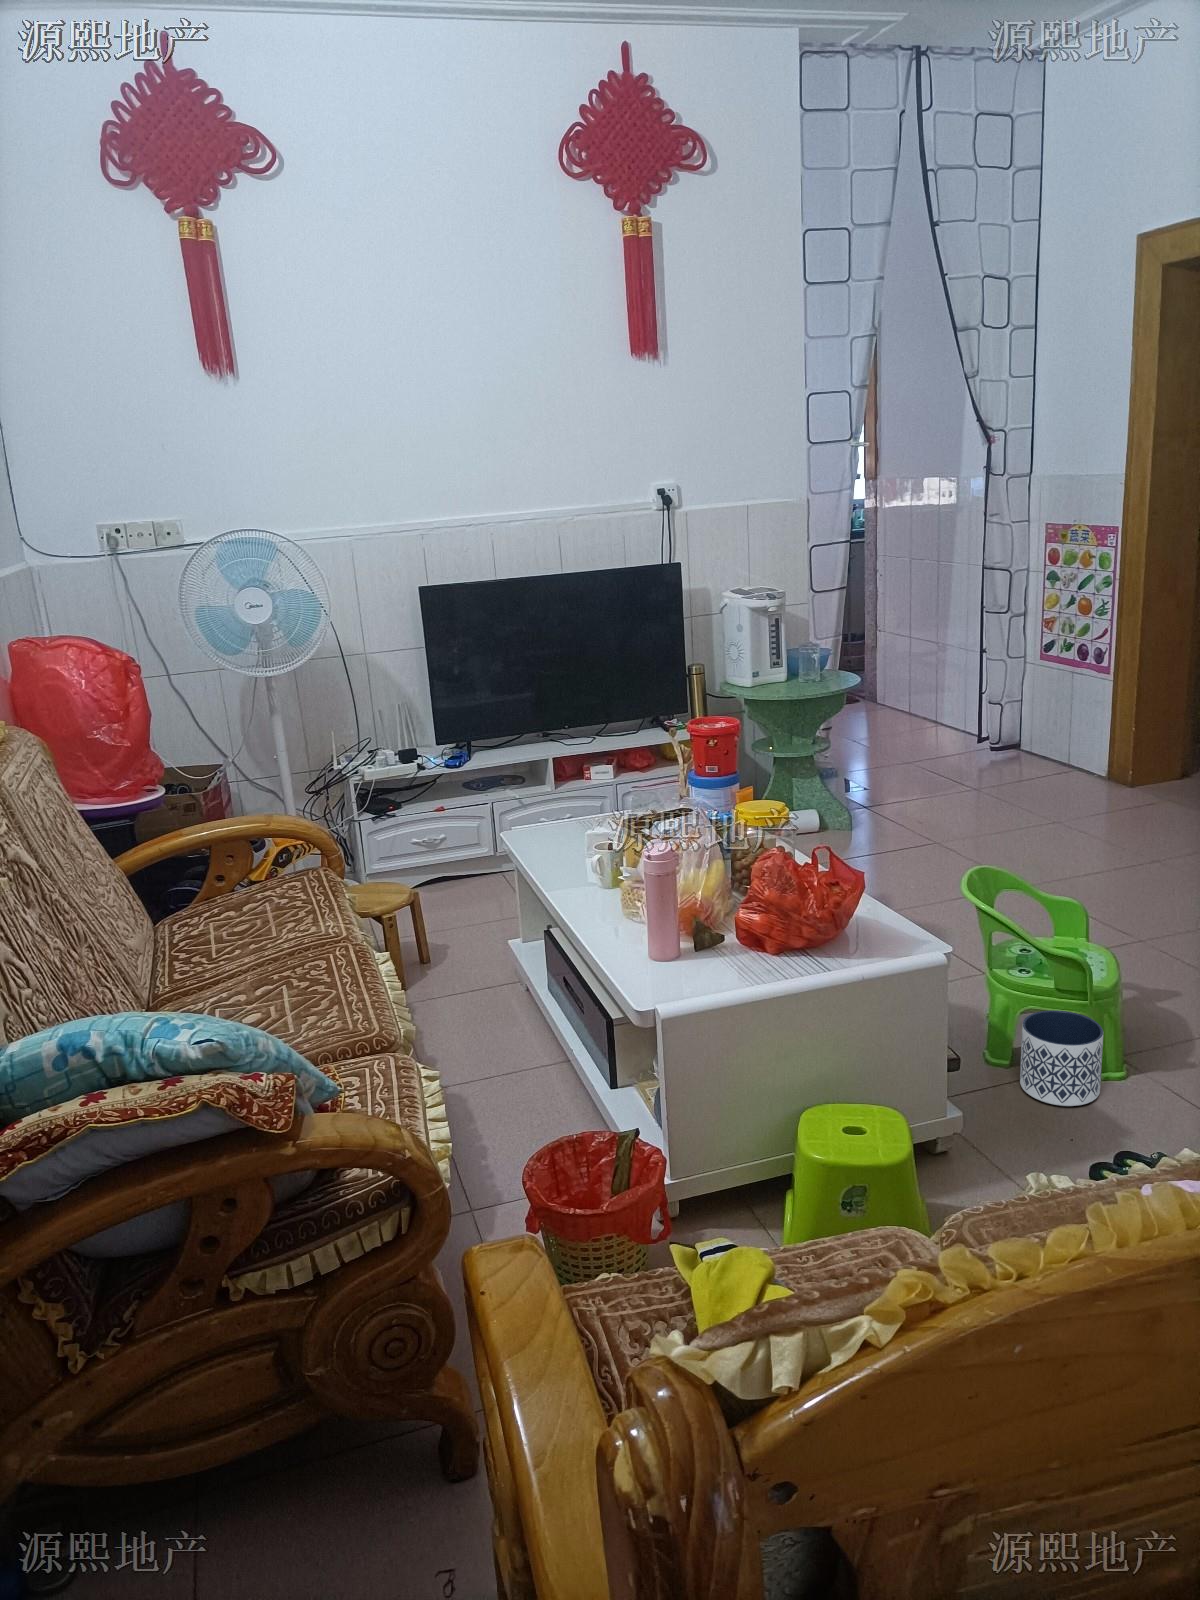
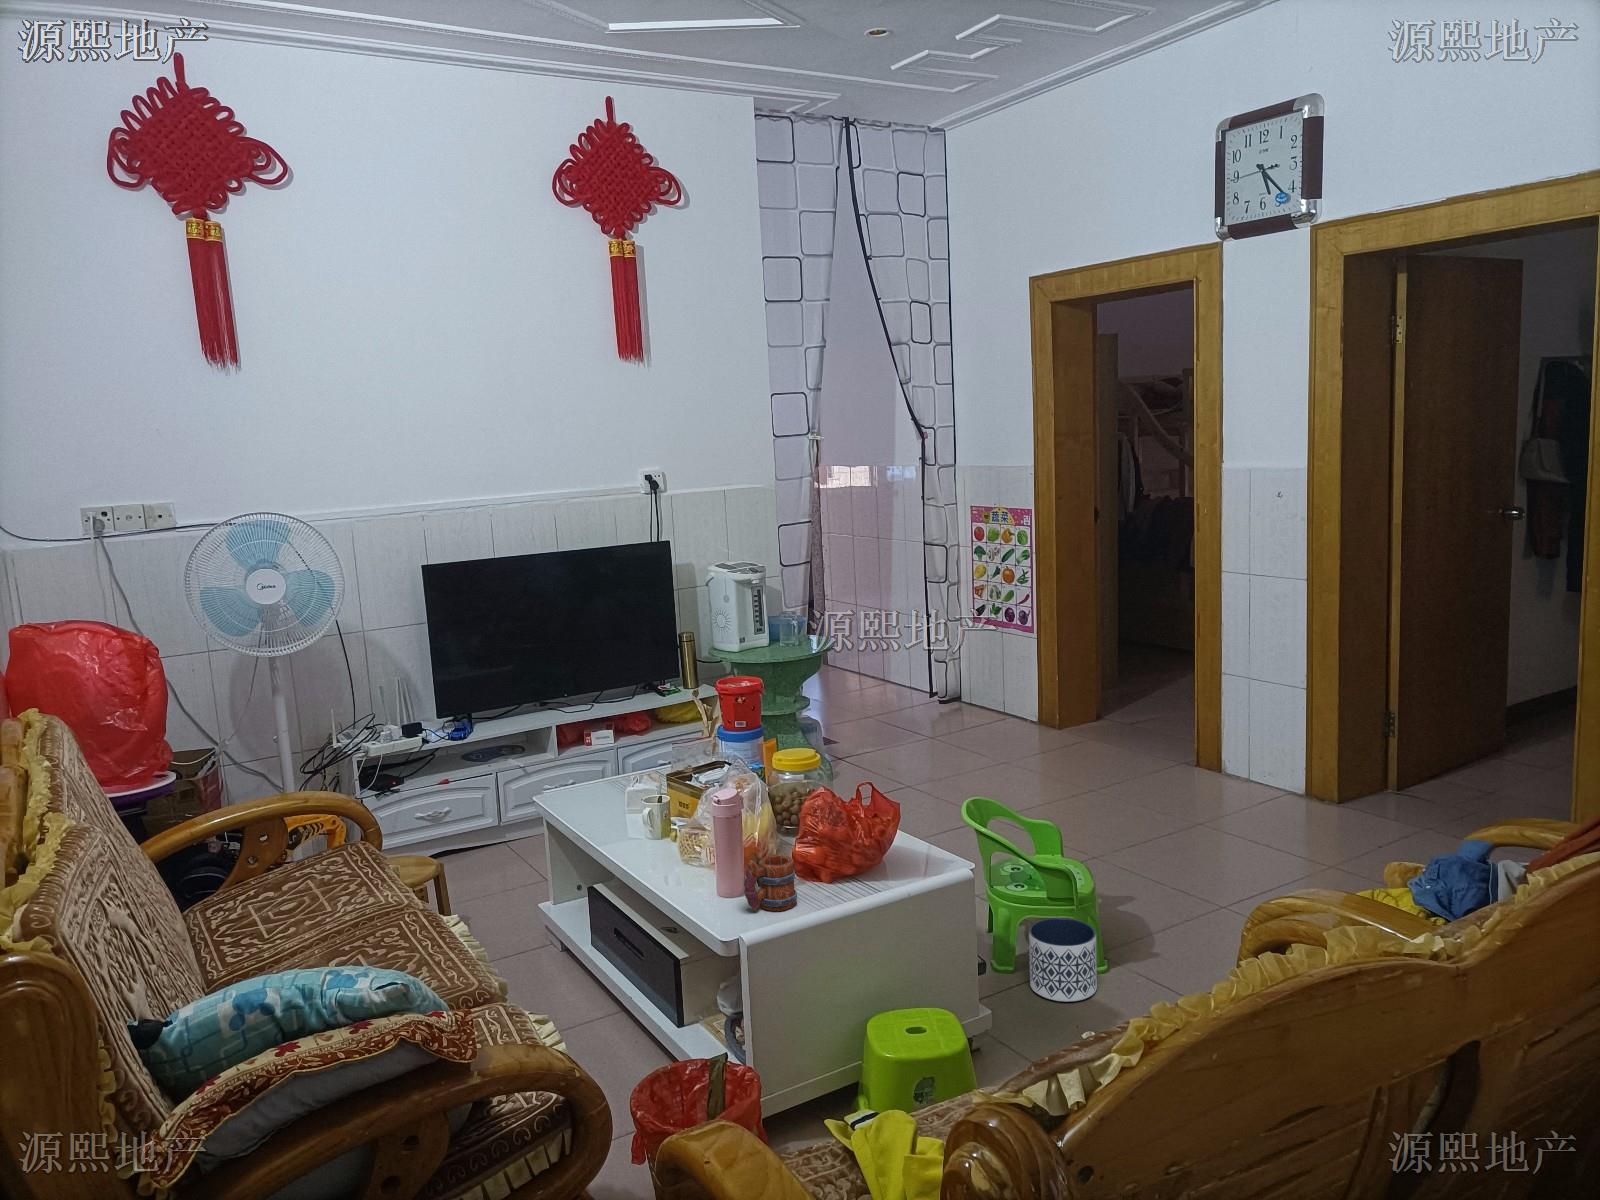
mug: none [675,919,735,980] -> present [744,854,797,911]

